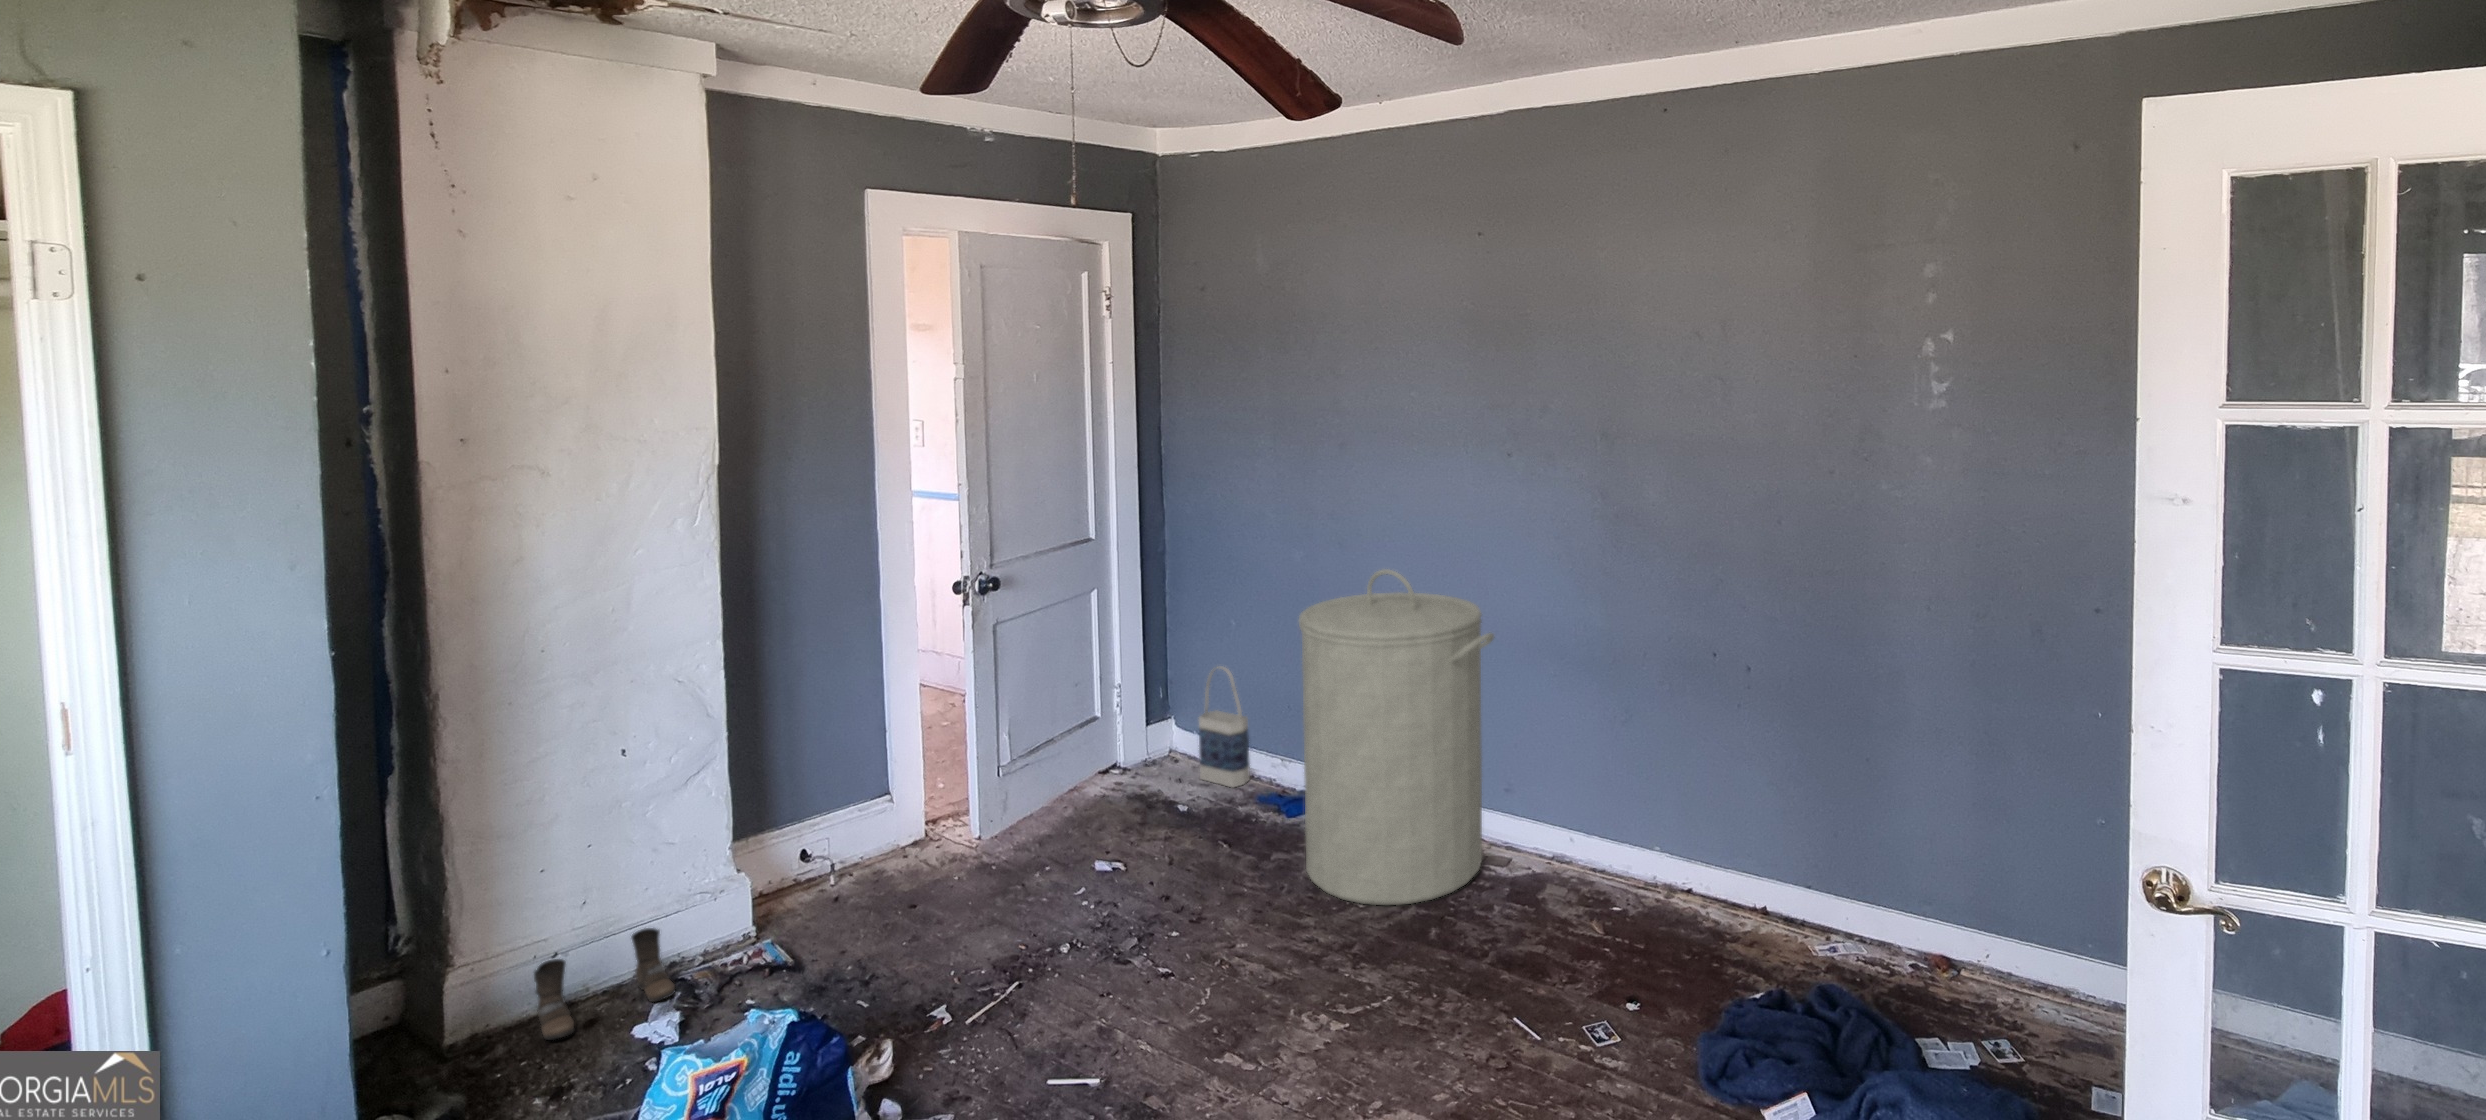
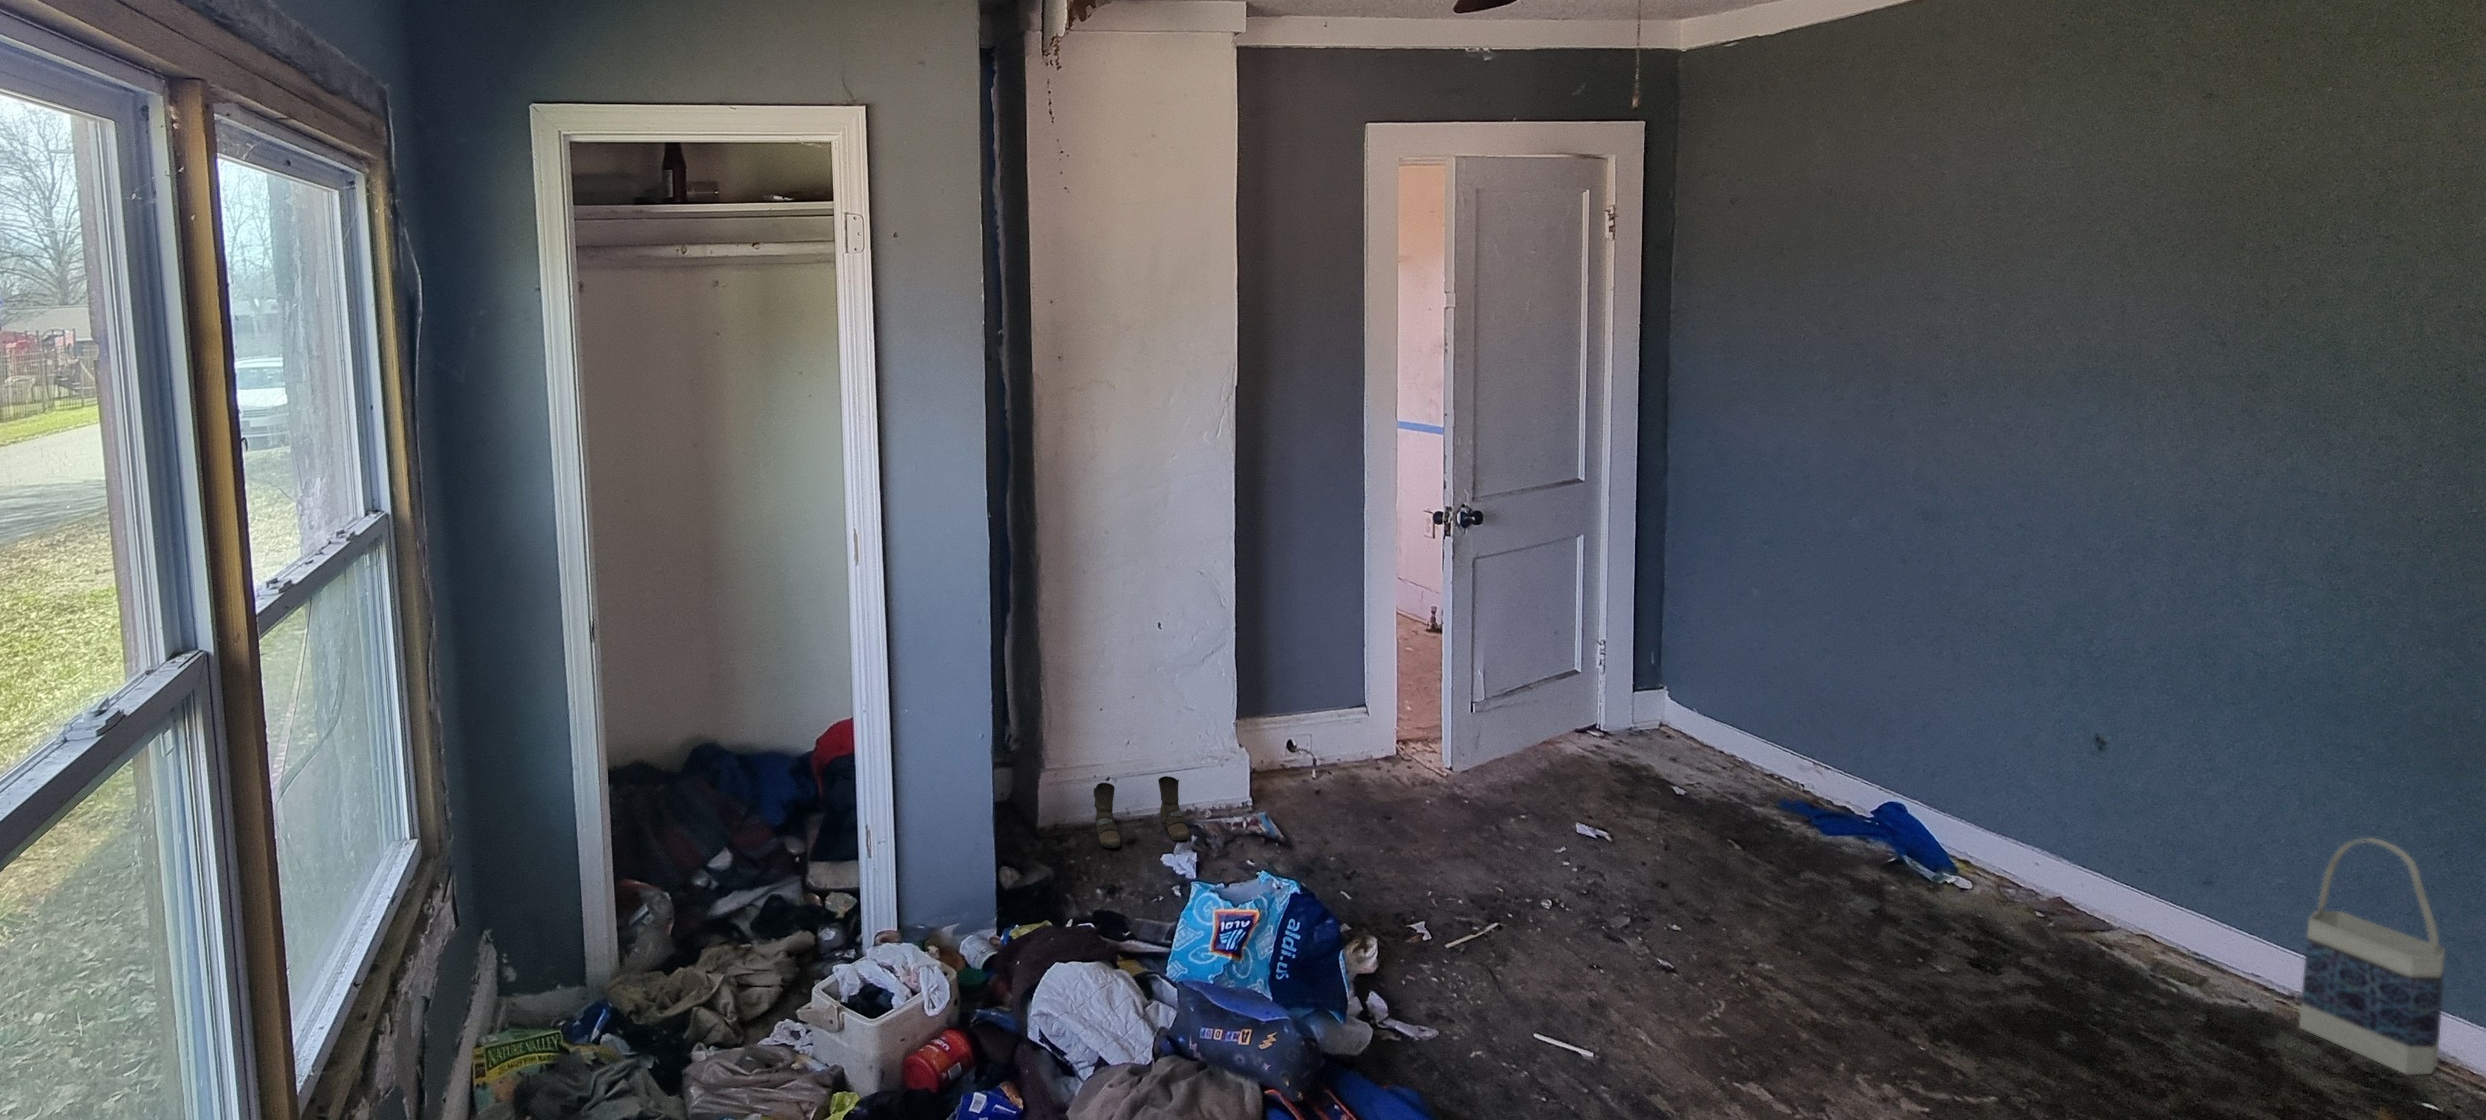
laundry hamper: present [1299,569,1494,905] -> none [1854,543,2207,996]
bag: present [1199,666,1250,787] -> present [2299,838,2445,1075]

